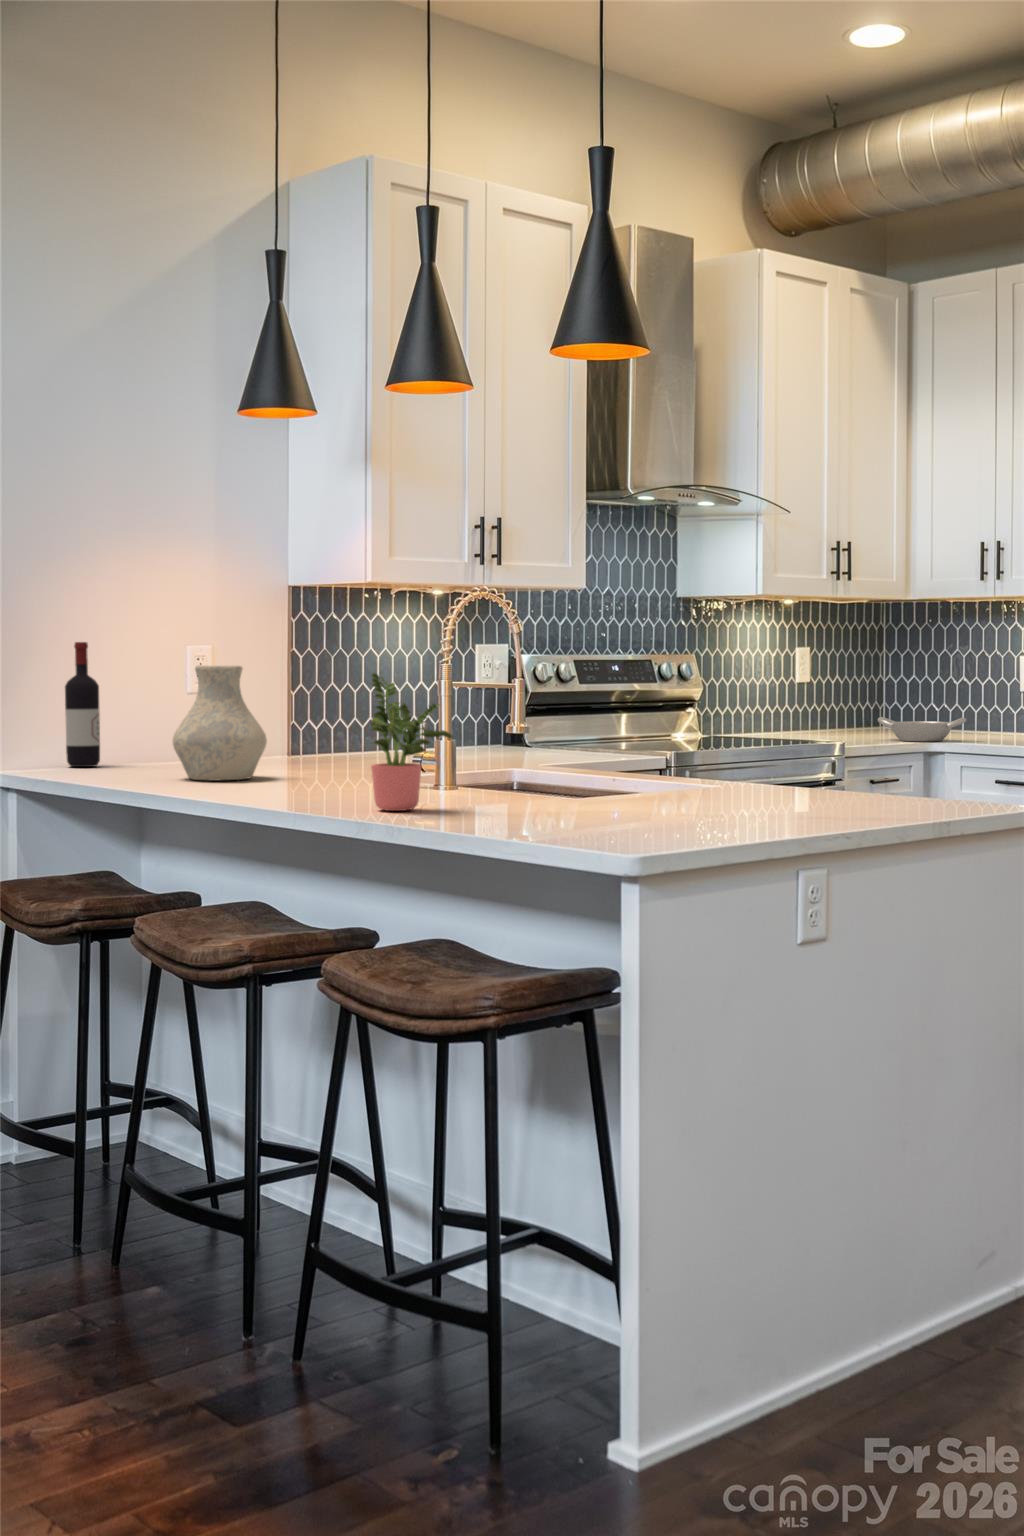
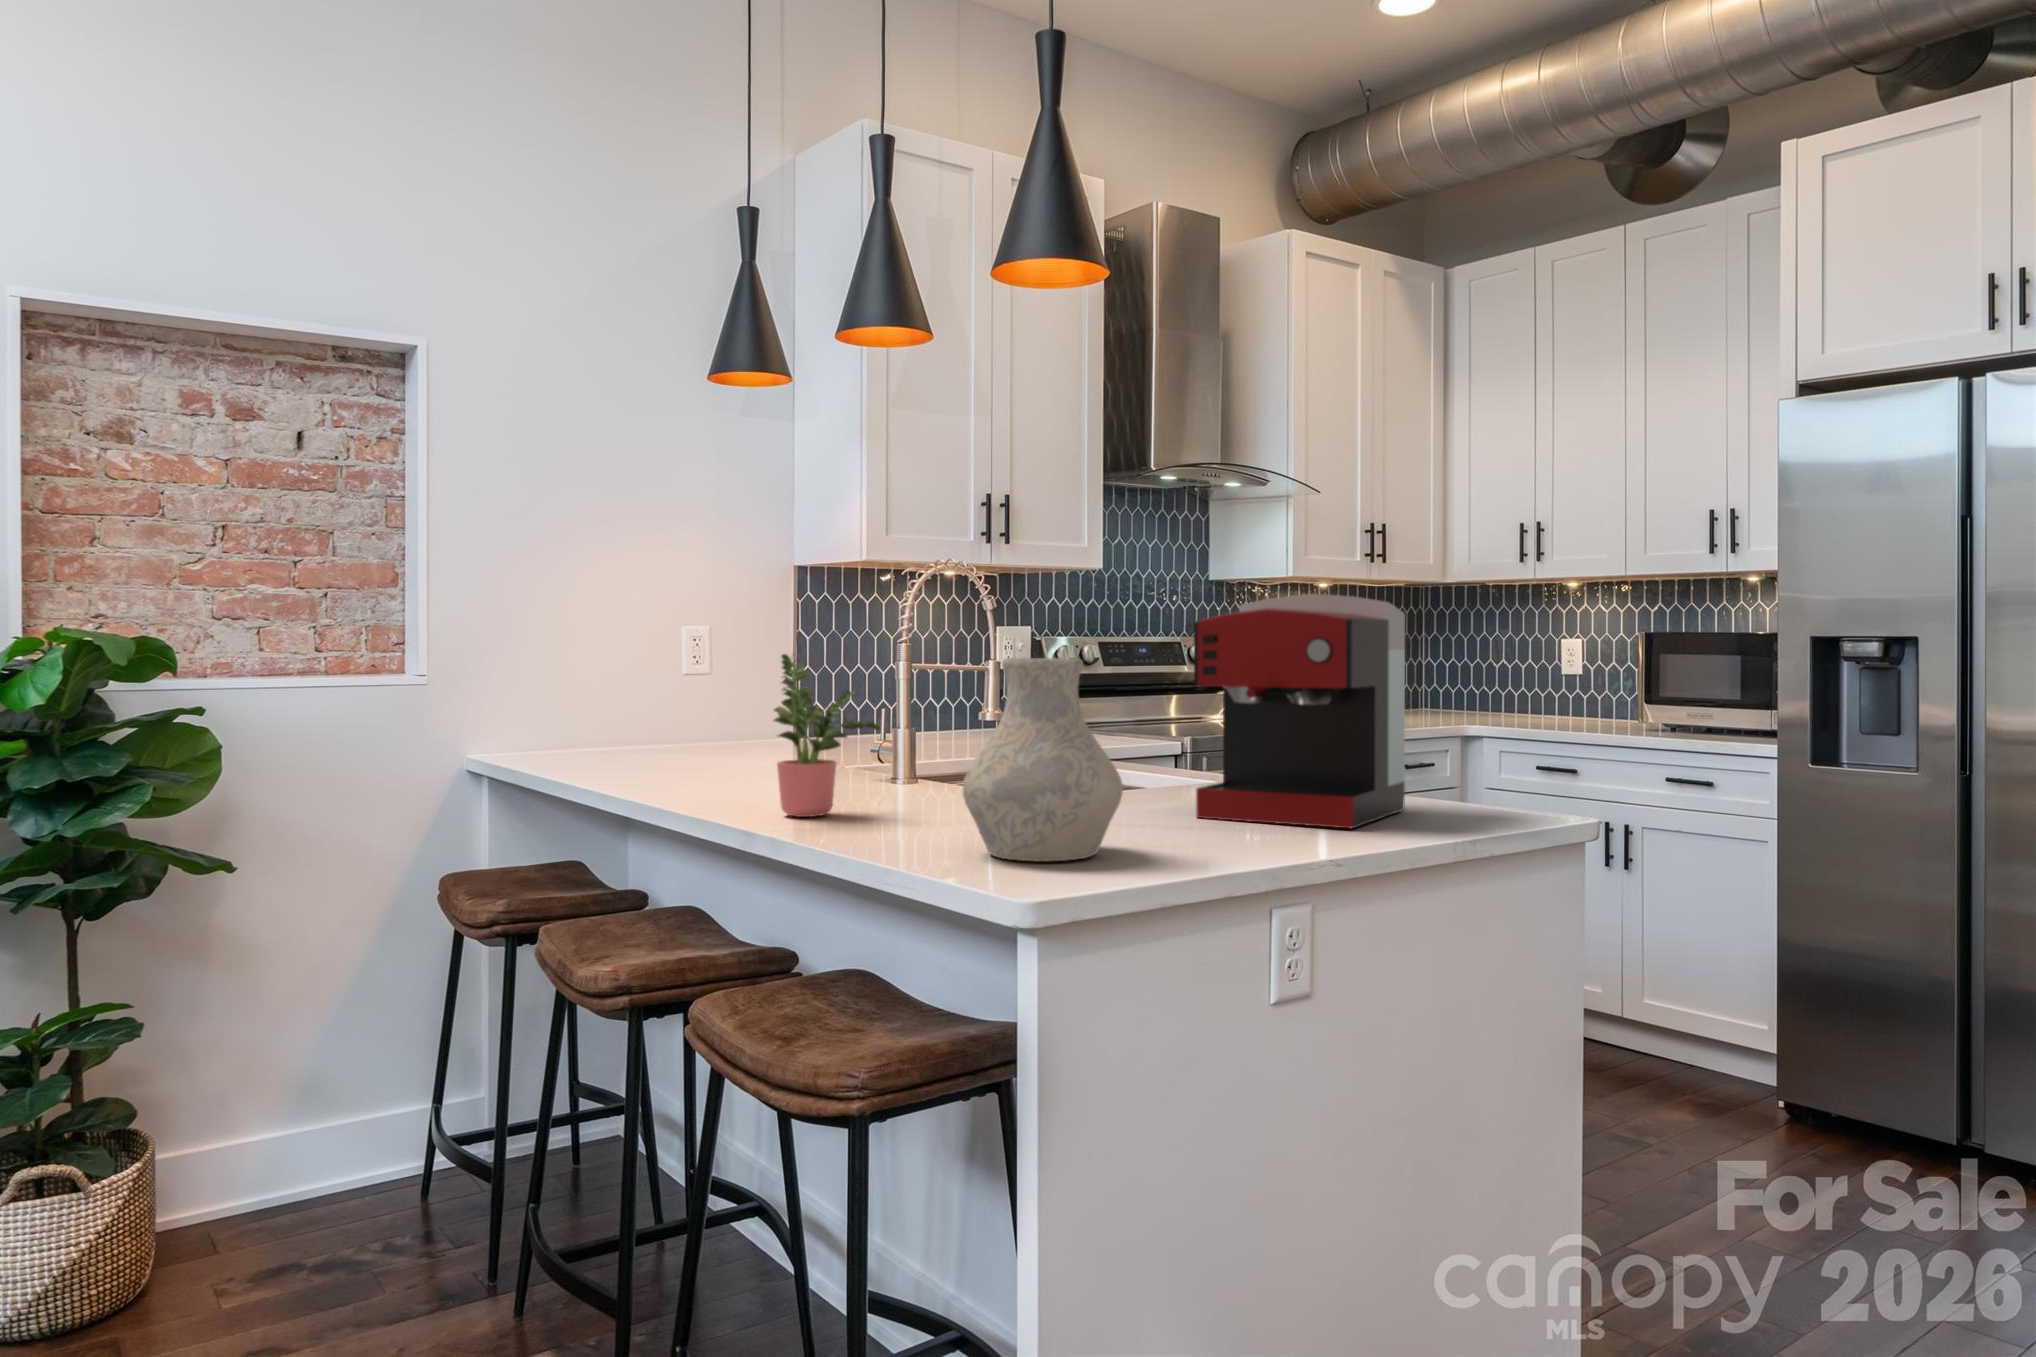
coffee maker: none [719,621,890,814] -> present [1194,594,1405,828]
wine bottle: present [65,642,100,767] -> none [540,622,576,752]
vase: present [173,666,267,780] -> present [963,658,1123,861]
bowl: present [878,717,966,741] -> none [1414,700,1505,725]

